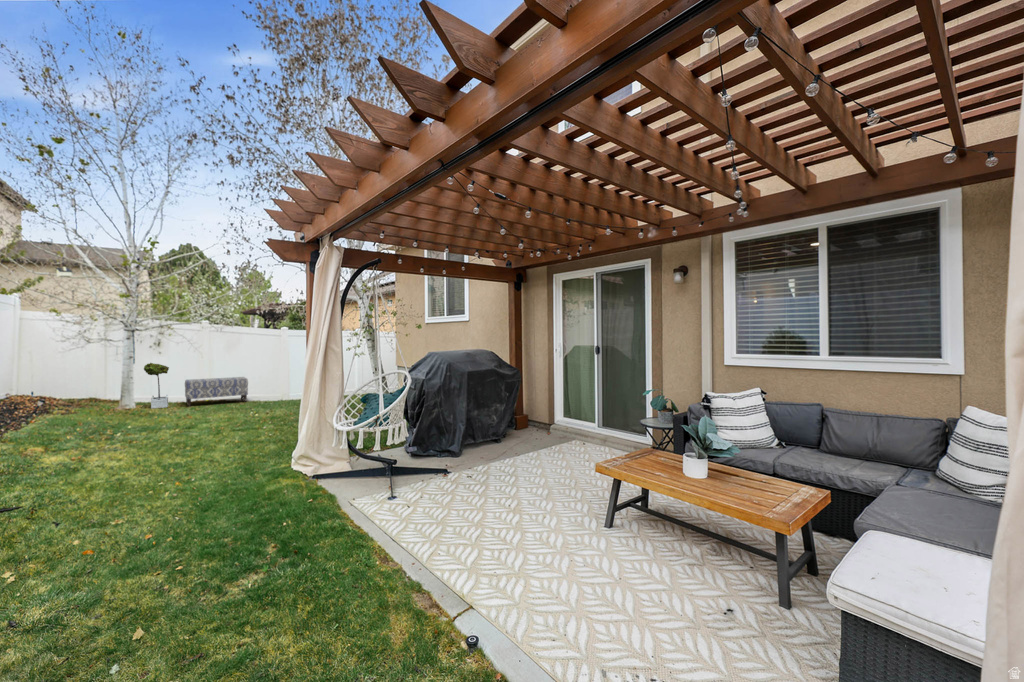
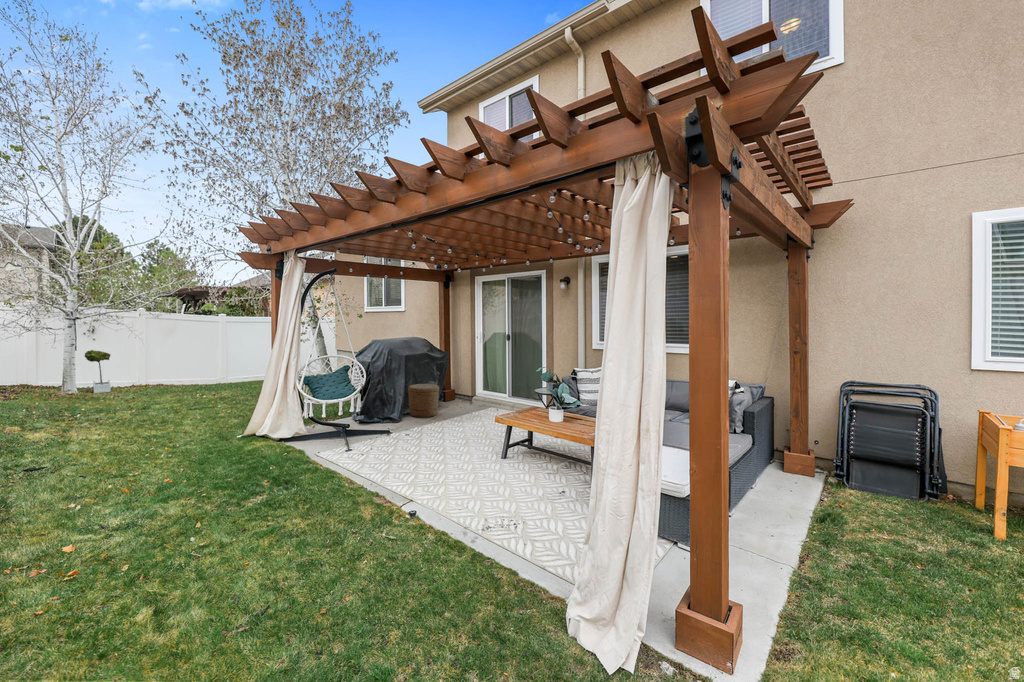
bench: present [185,377,248,407] -> none [126,362,192,391]
basket: none [472,407,511,451] -> present [408,384,439,418]

